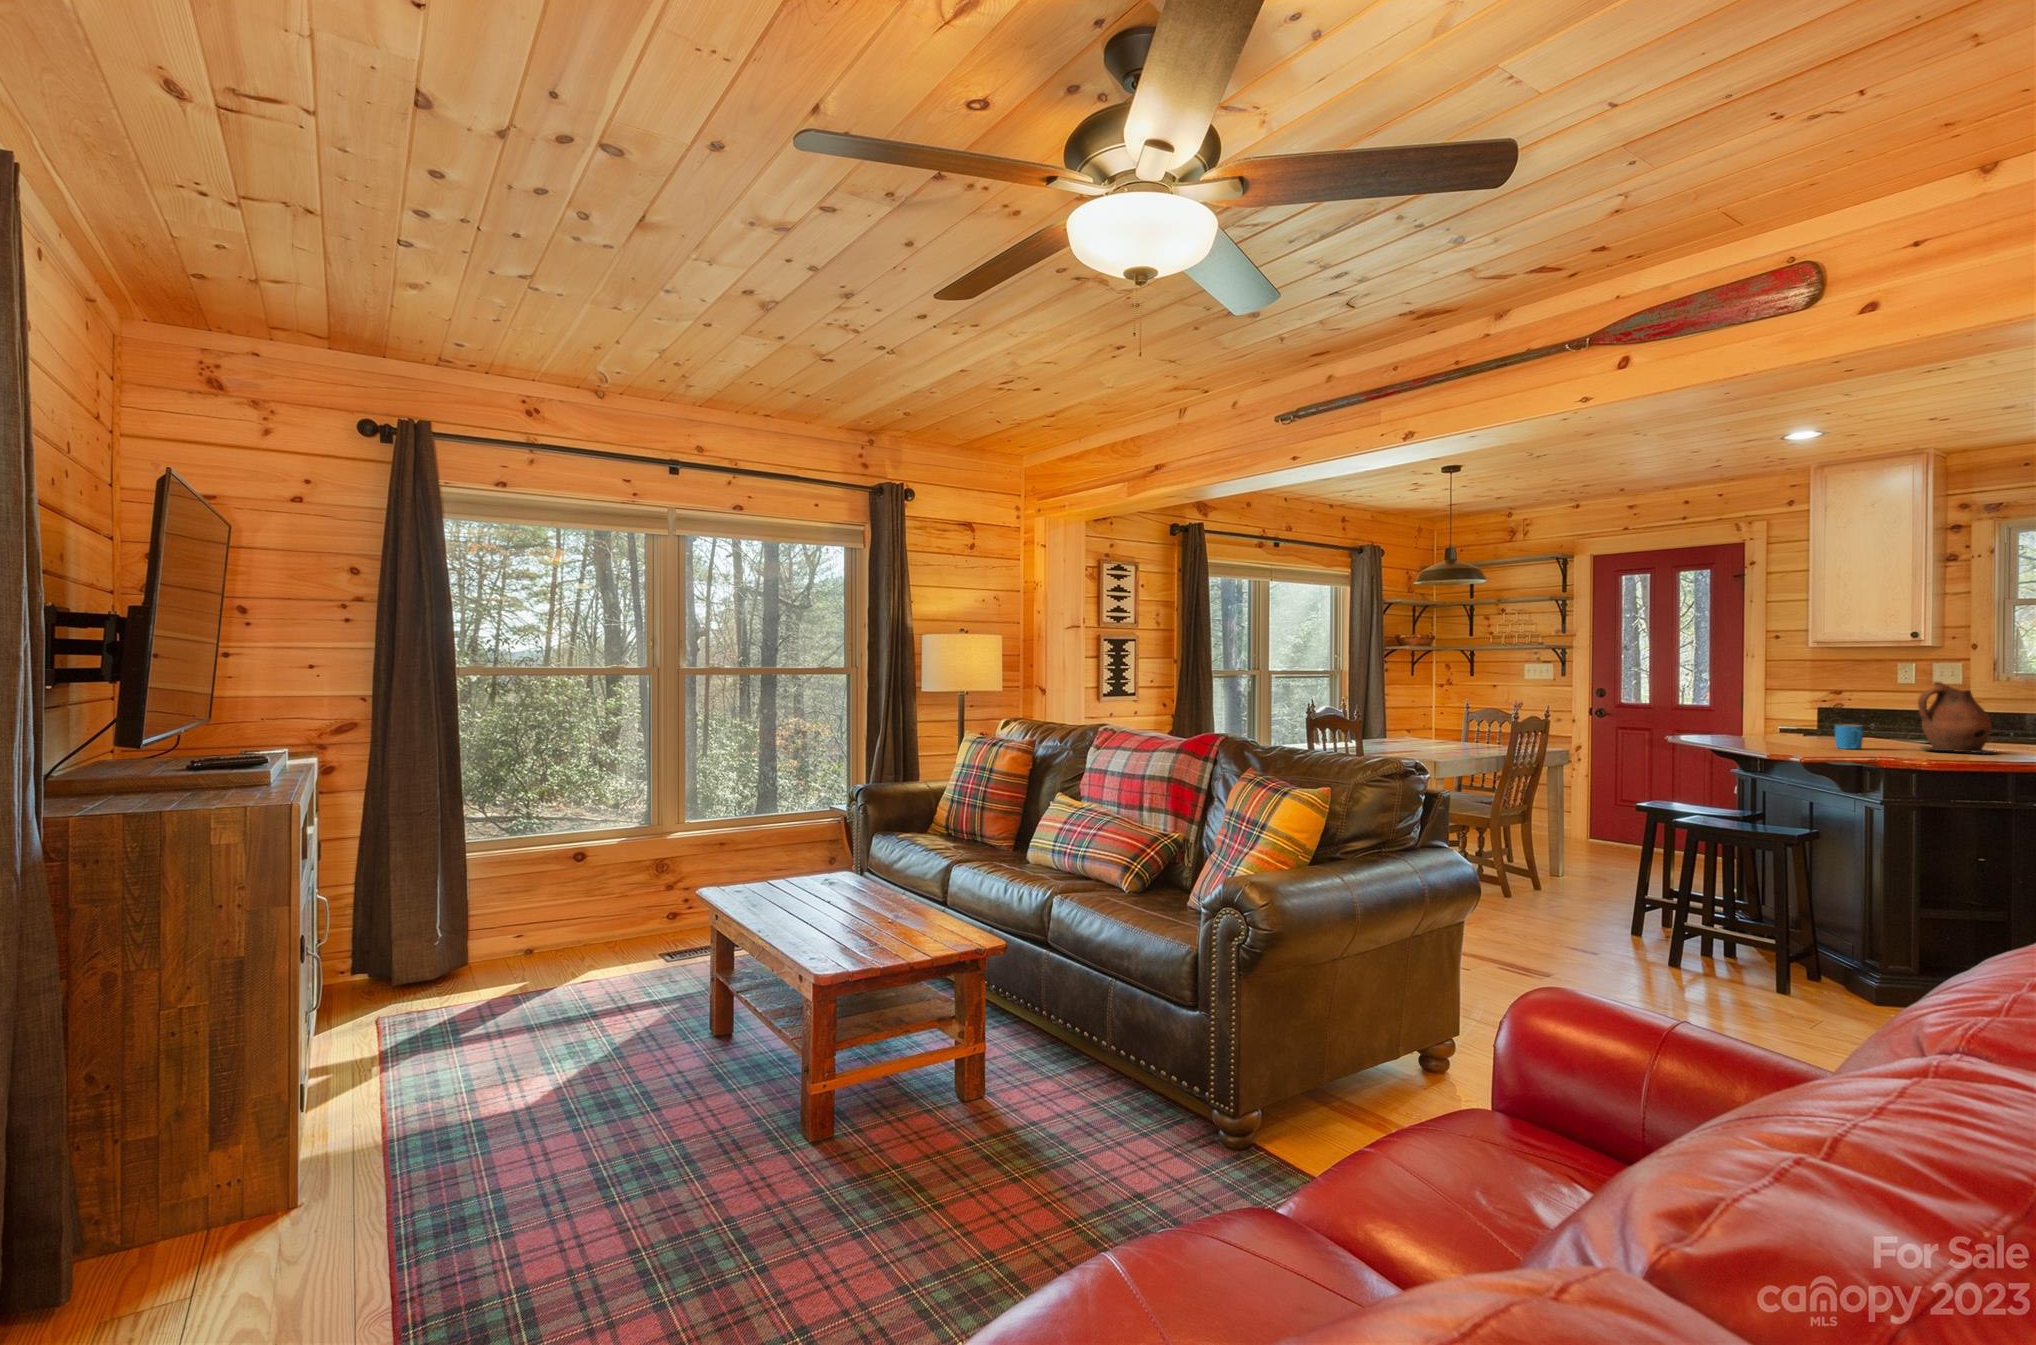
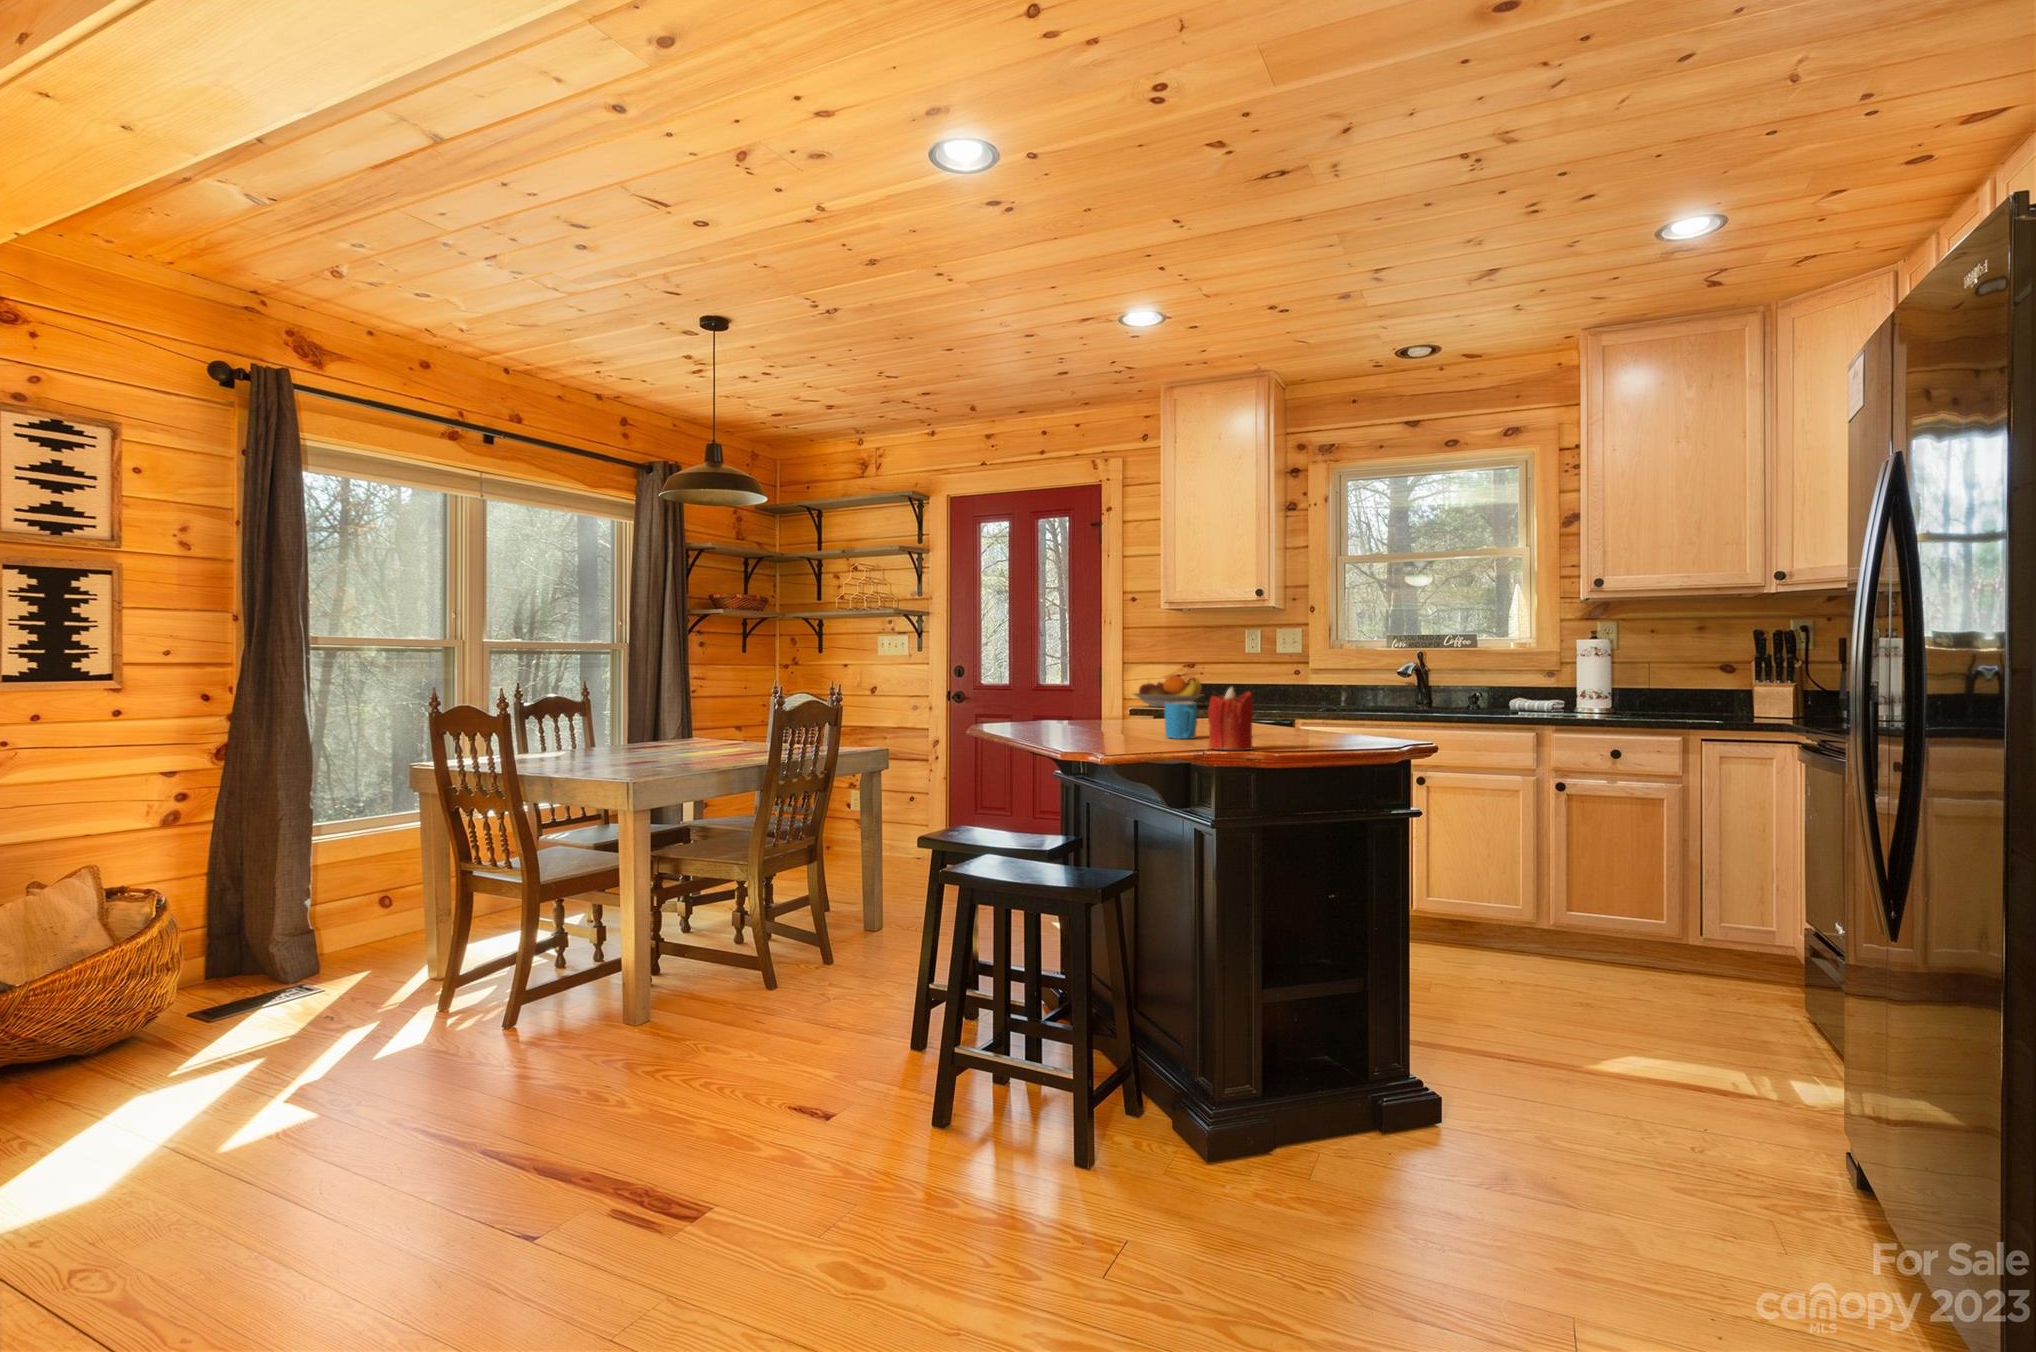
ceramic pitcher: present [1918,682,1995,754] -> none [1258,636,1341,740]
fruit bowl: none [1777,702,1855,728] -> present [1133,676,1203,707]
candle: none [1876,716,1914,757] -> present [1208,687,1253,750]

